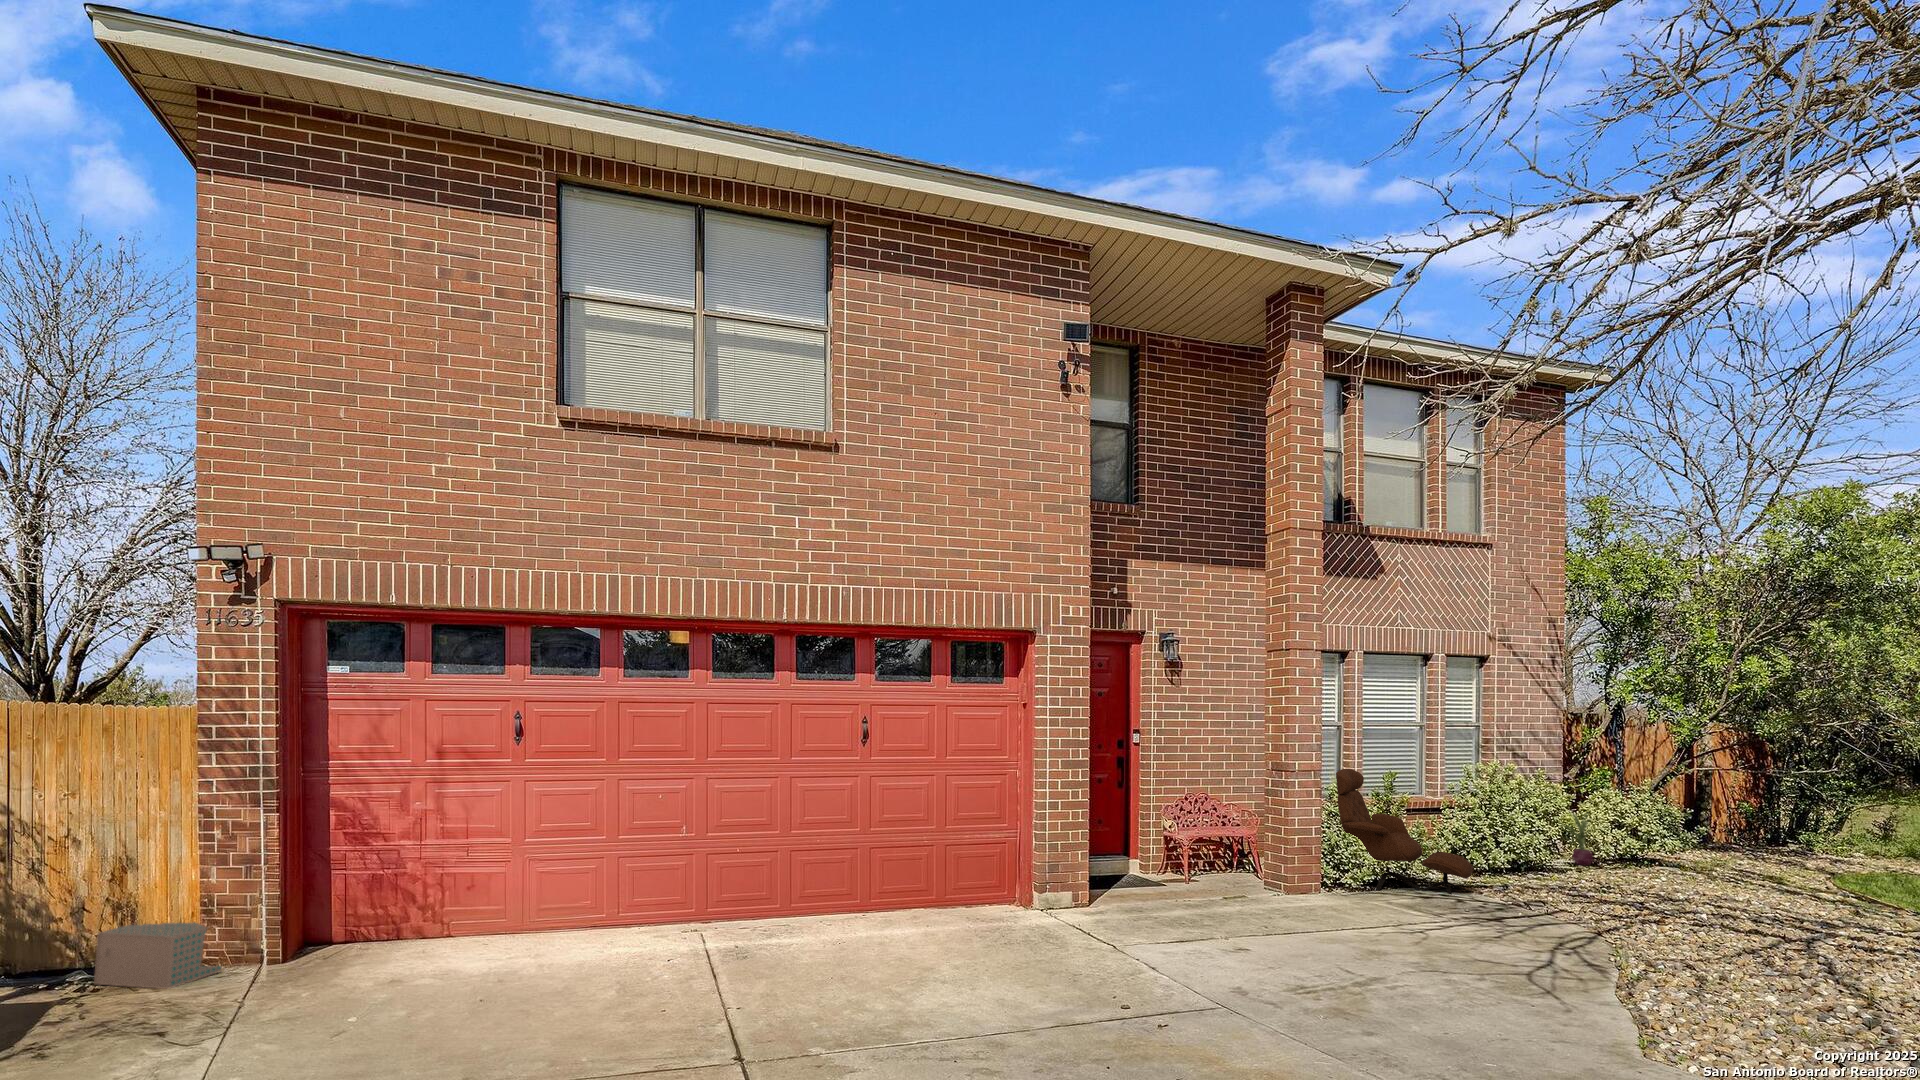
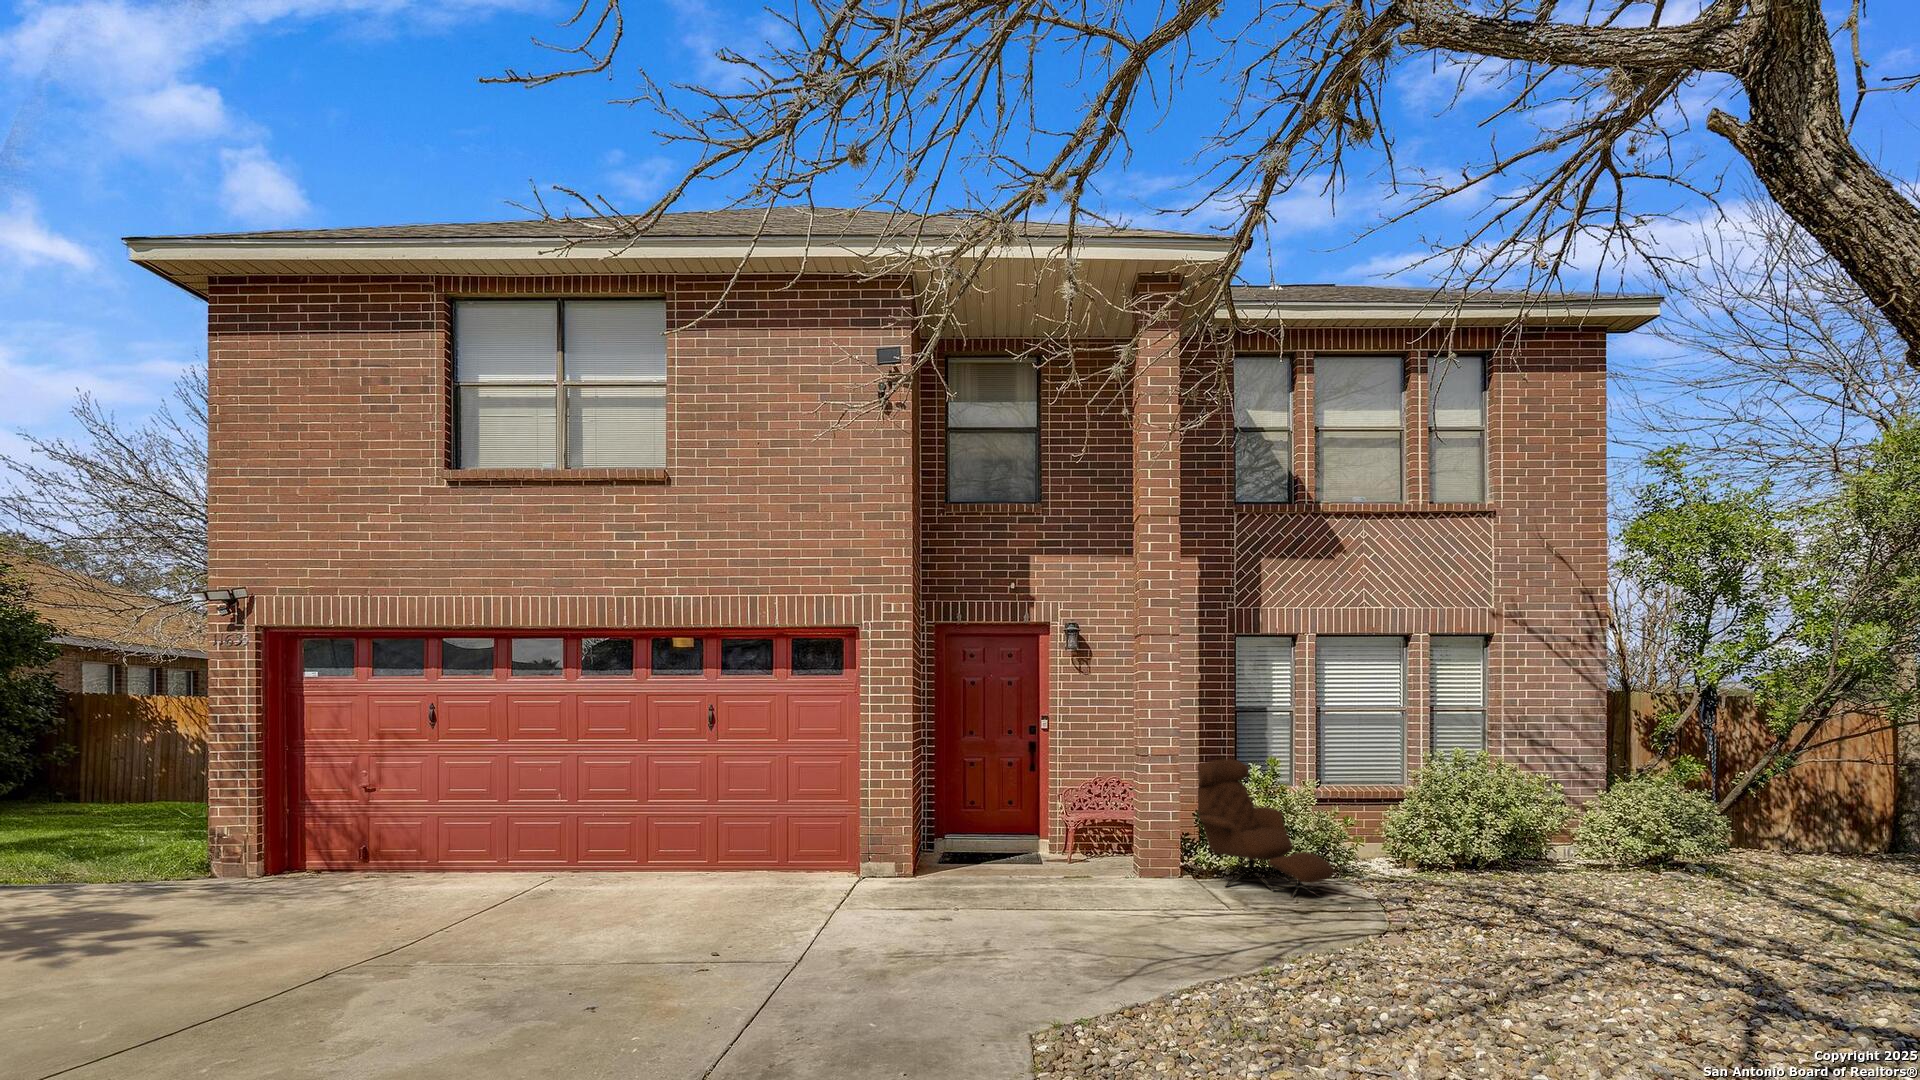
decorative plant: present [1562,813,1598,866] -> none [1510,812,1588,875]
storage box: present [94,922,222,989] -> none [149,845,229,896]

